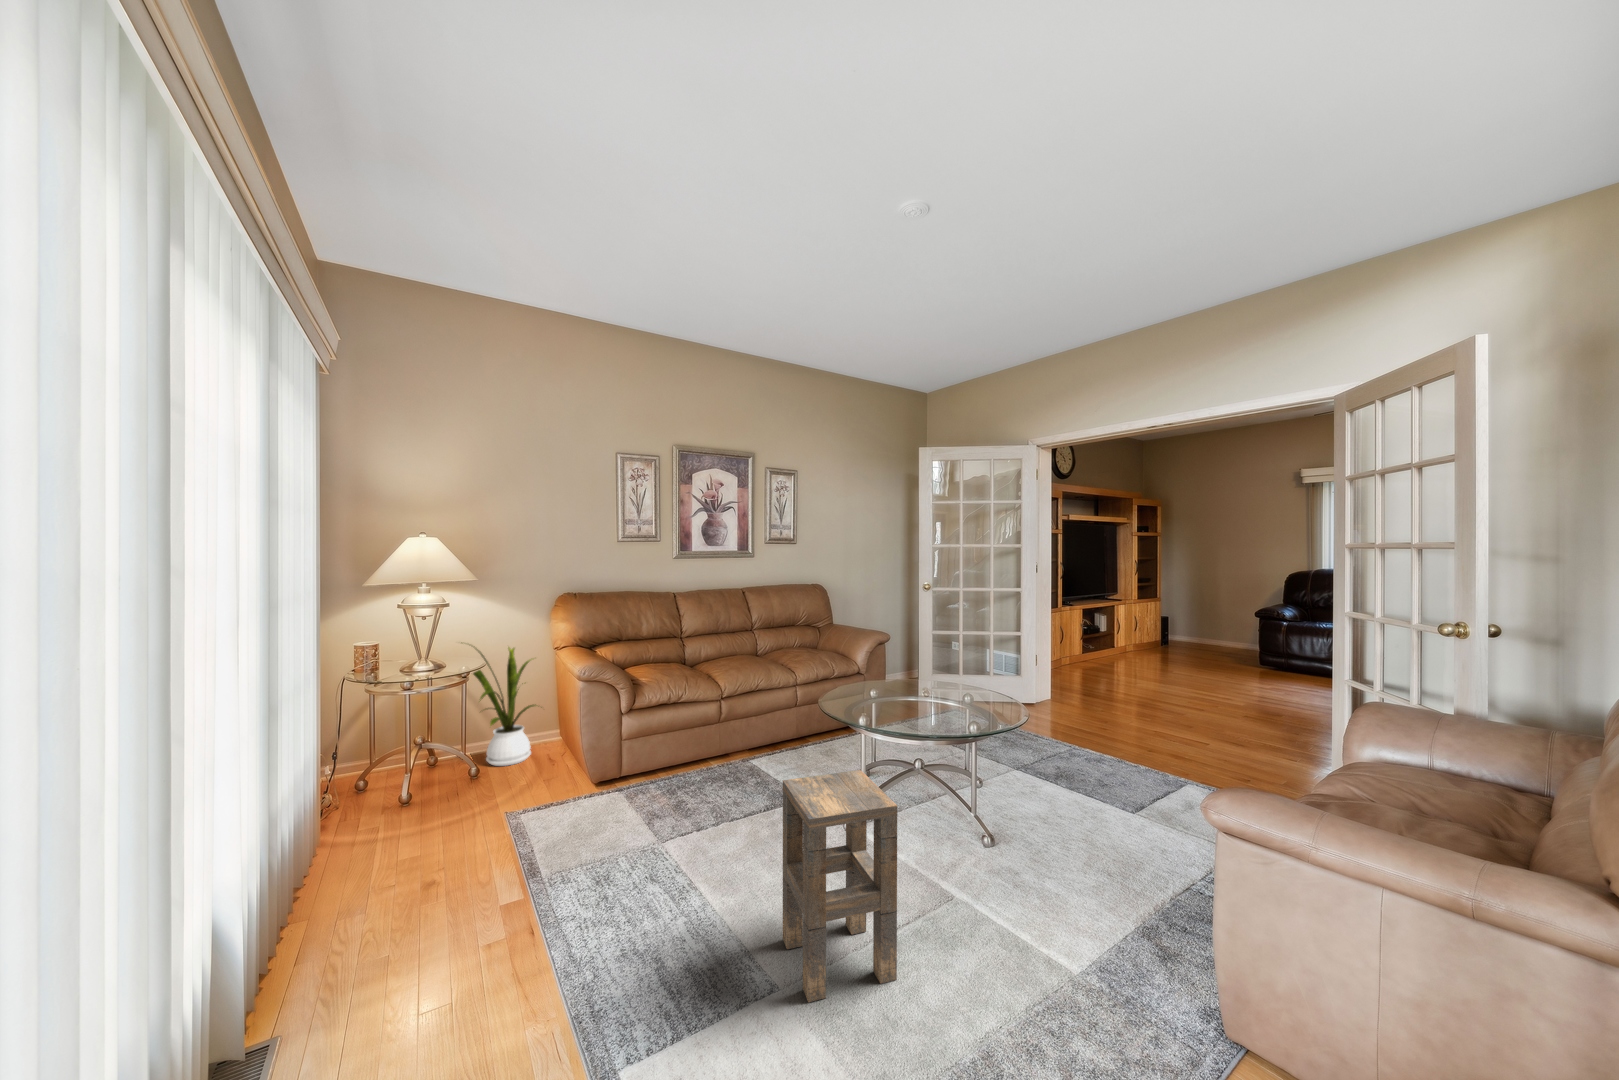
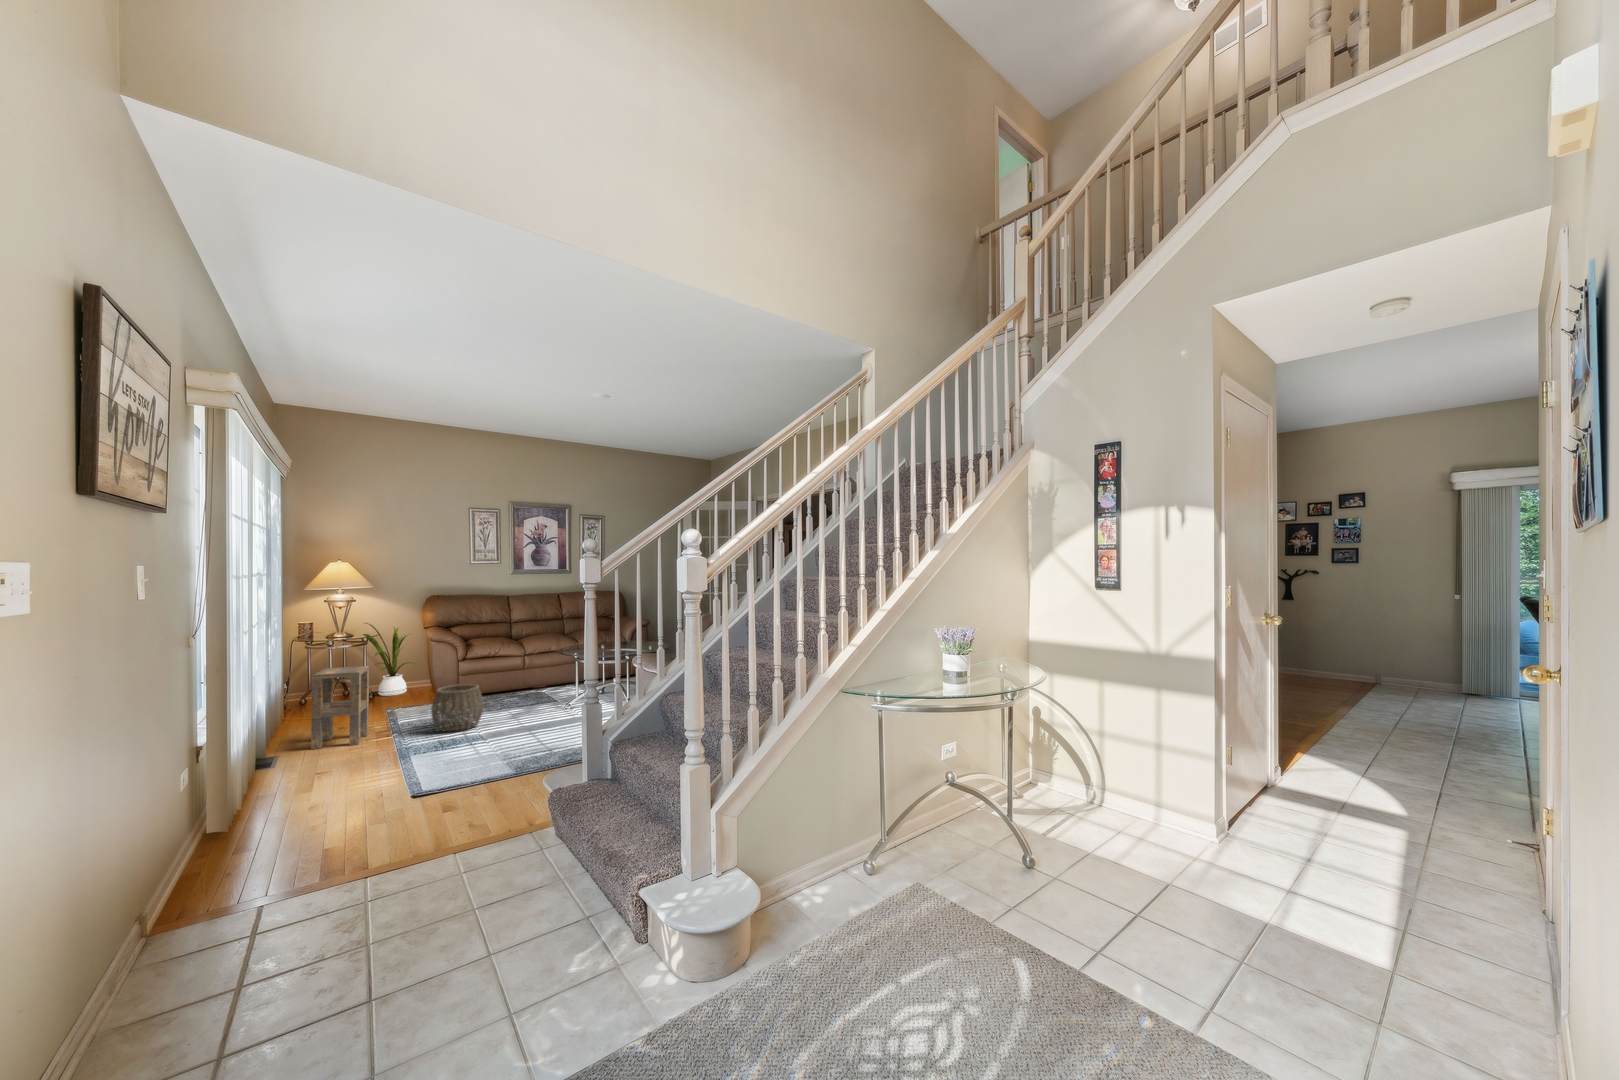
side table: present [783,770,897,1002] -> present [311,666,369,749]
woven basket: none [609,797,714,925] -> present [431,684,483,732]

